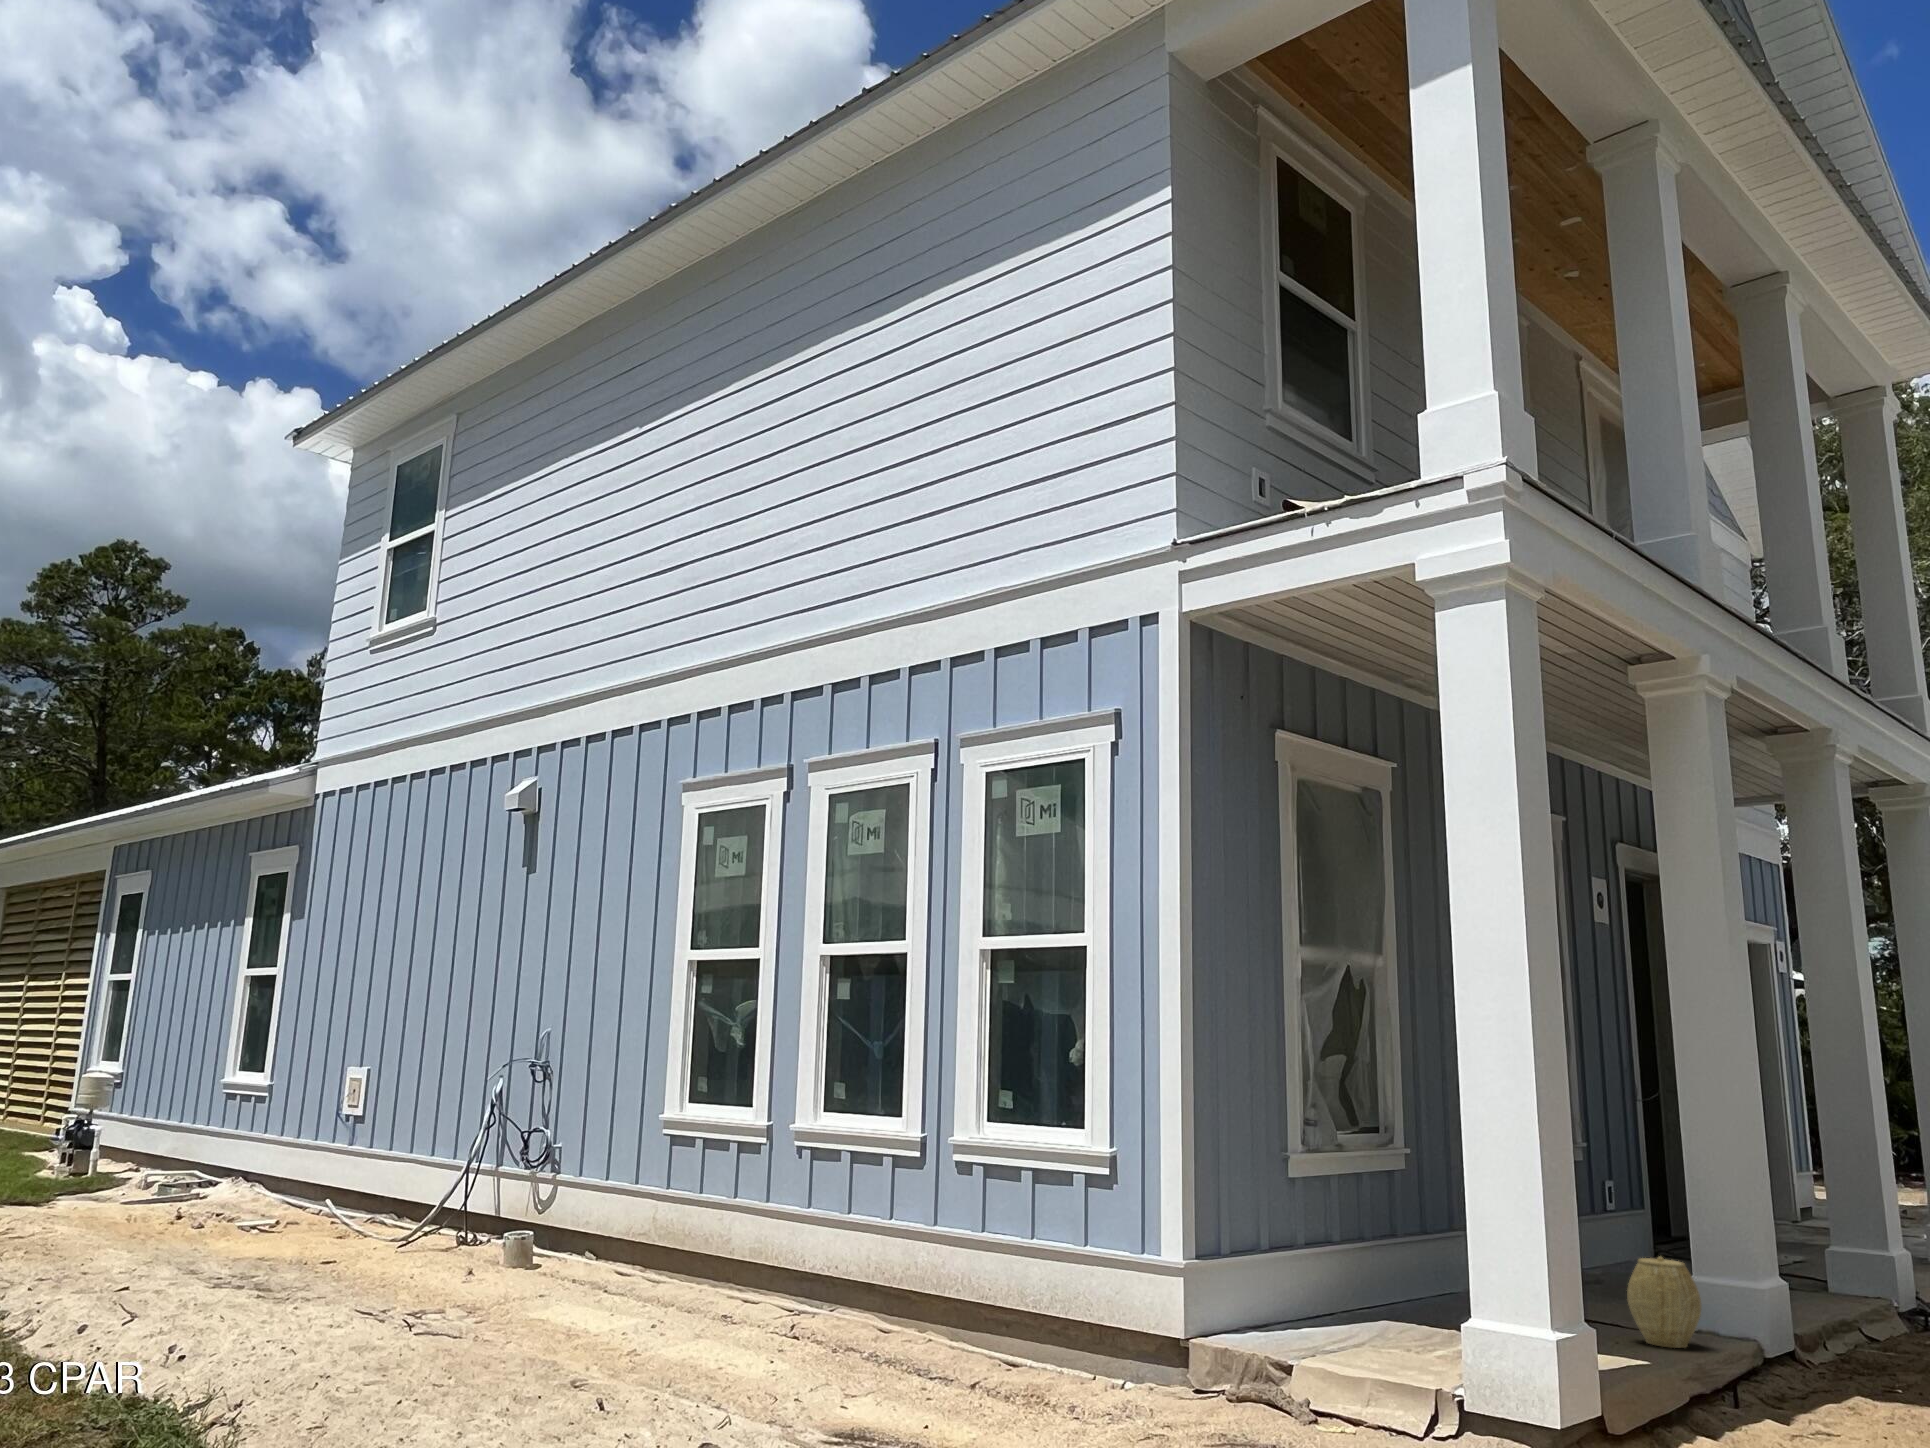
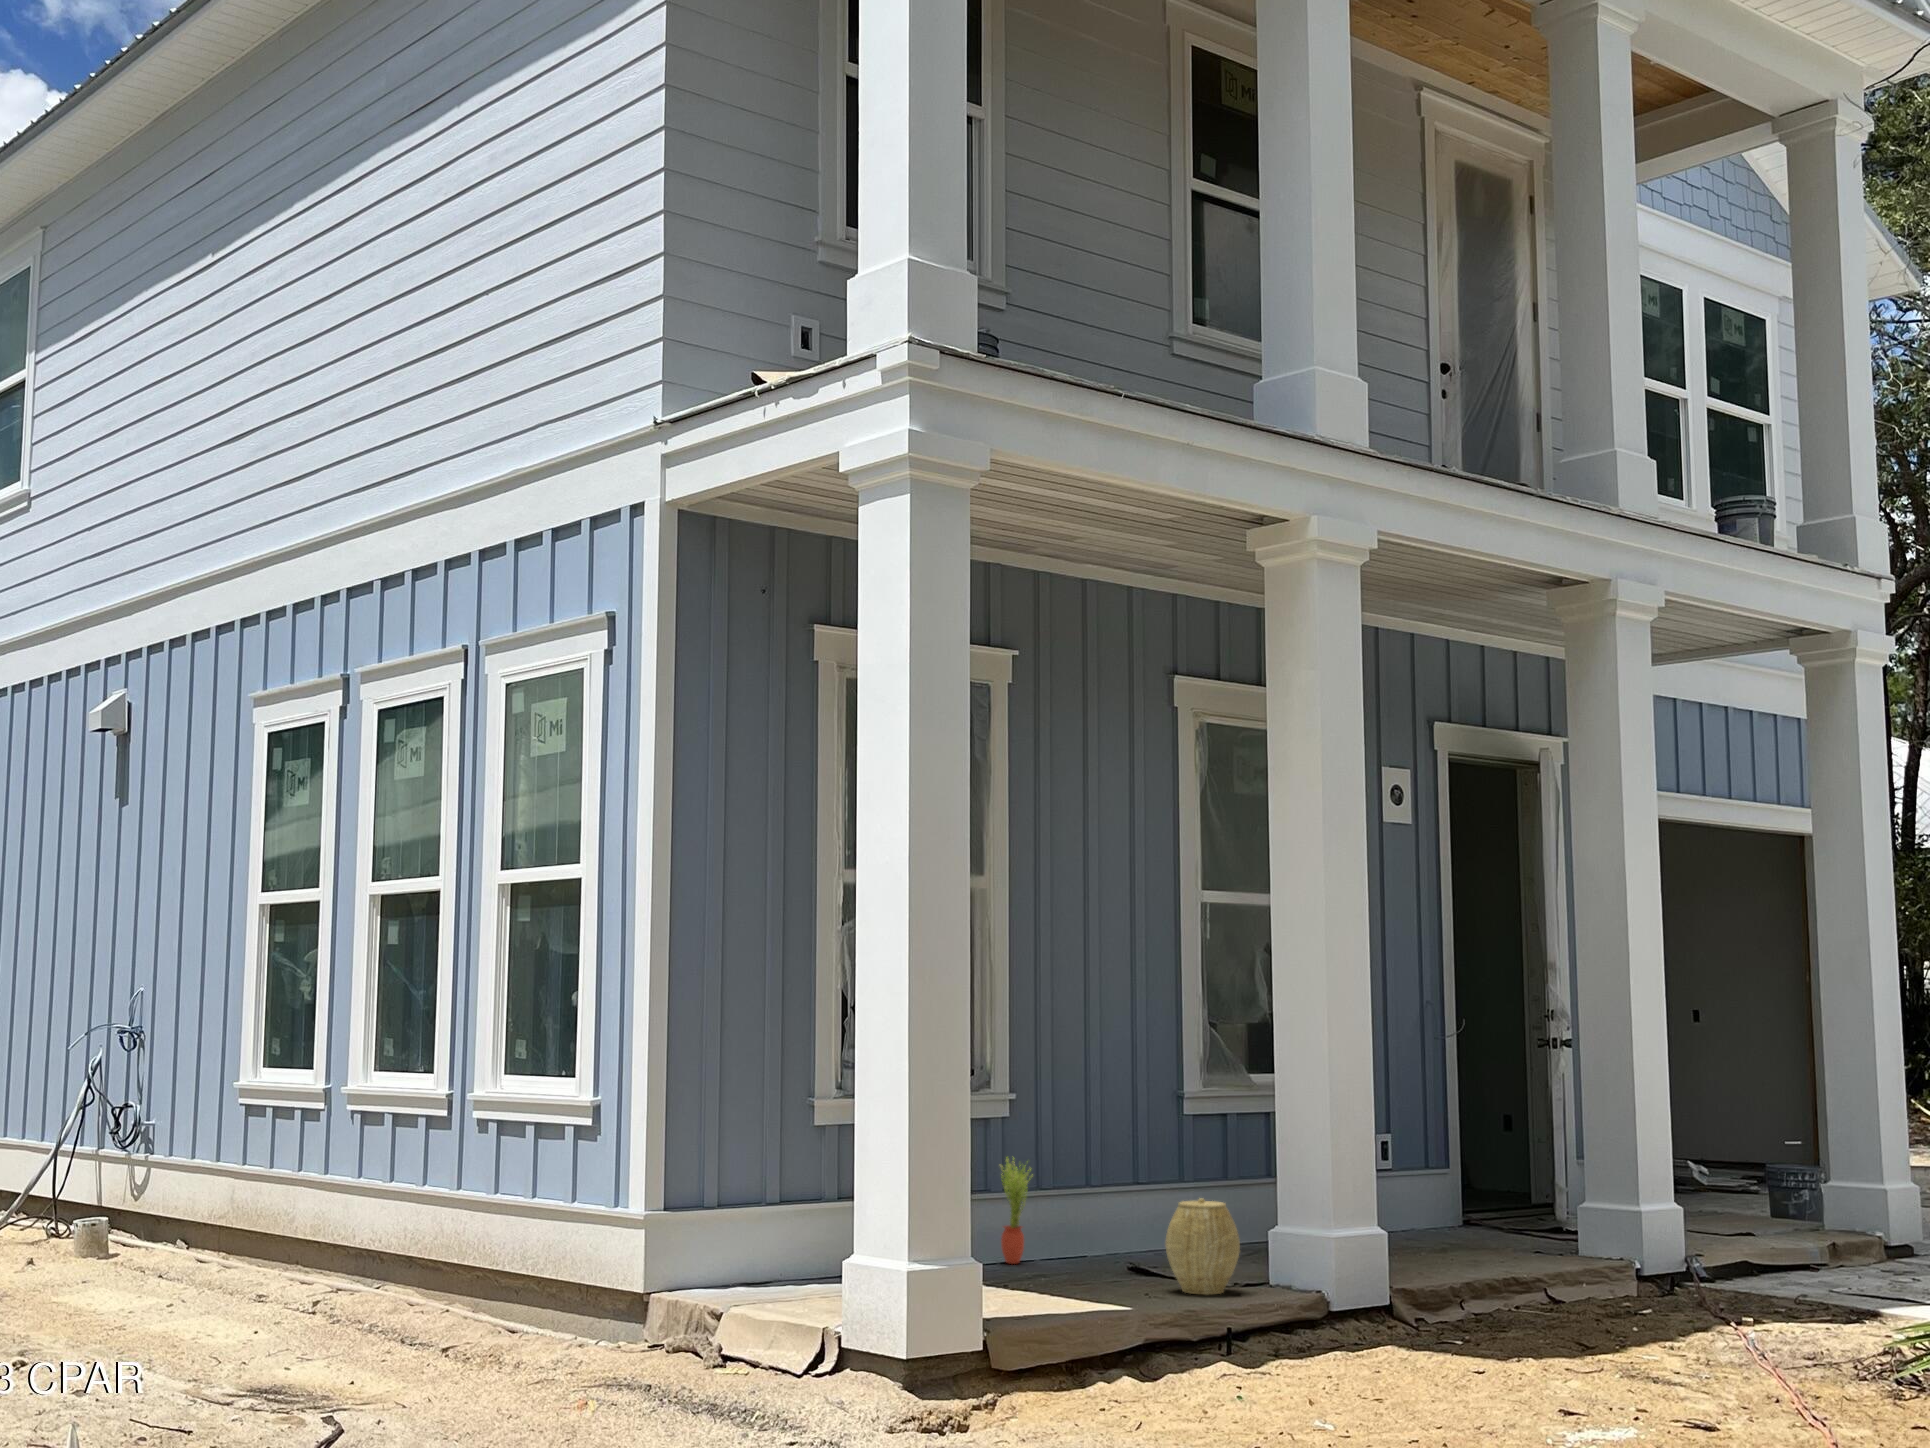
potted plant: none [1407,1208,1438,1307] -> present [1001,1157,1031,1264]

